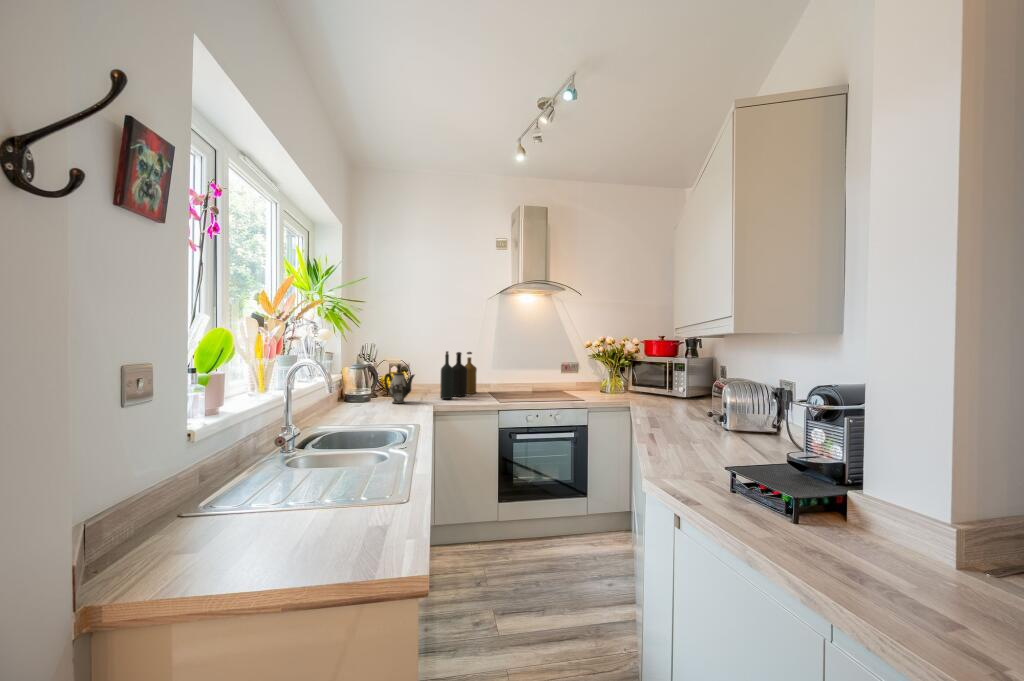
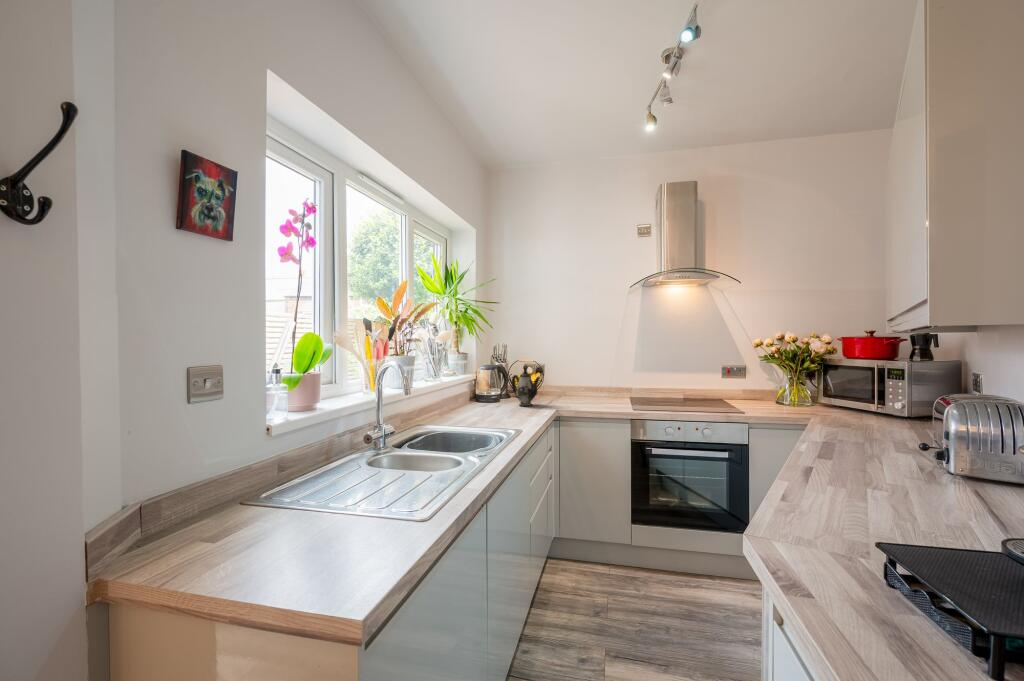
bottle: present [440,351,477,399] -> none [570,352,615,403]

